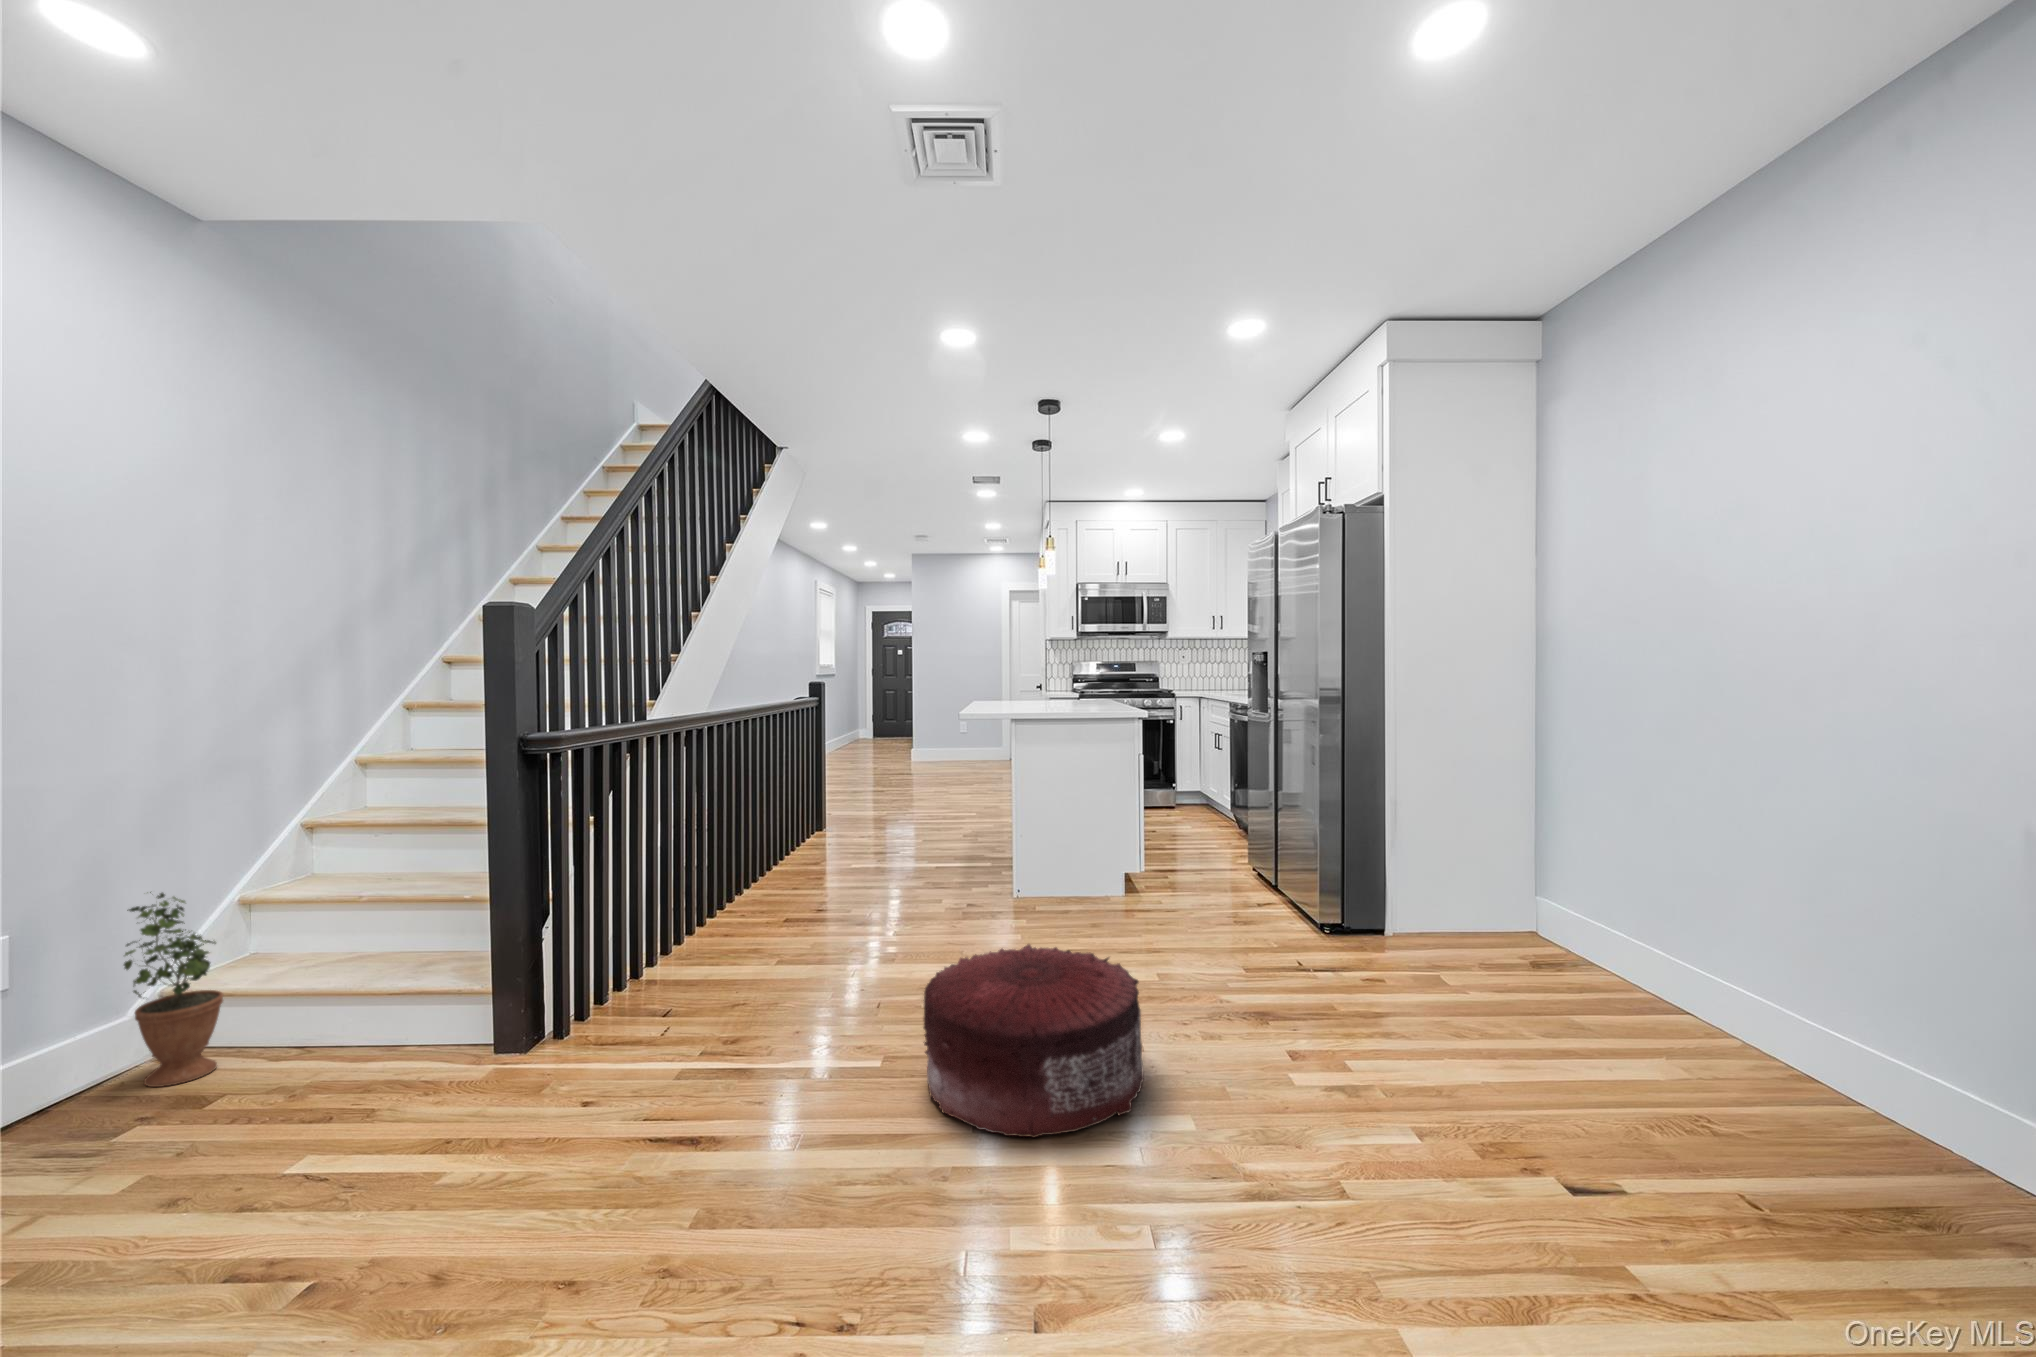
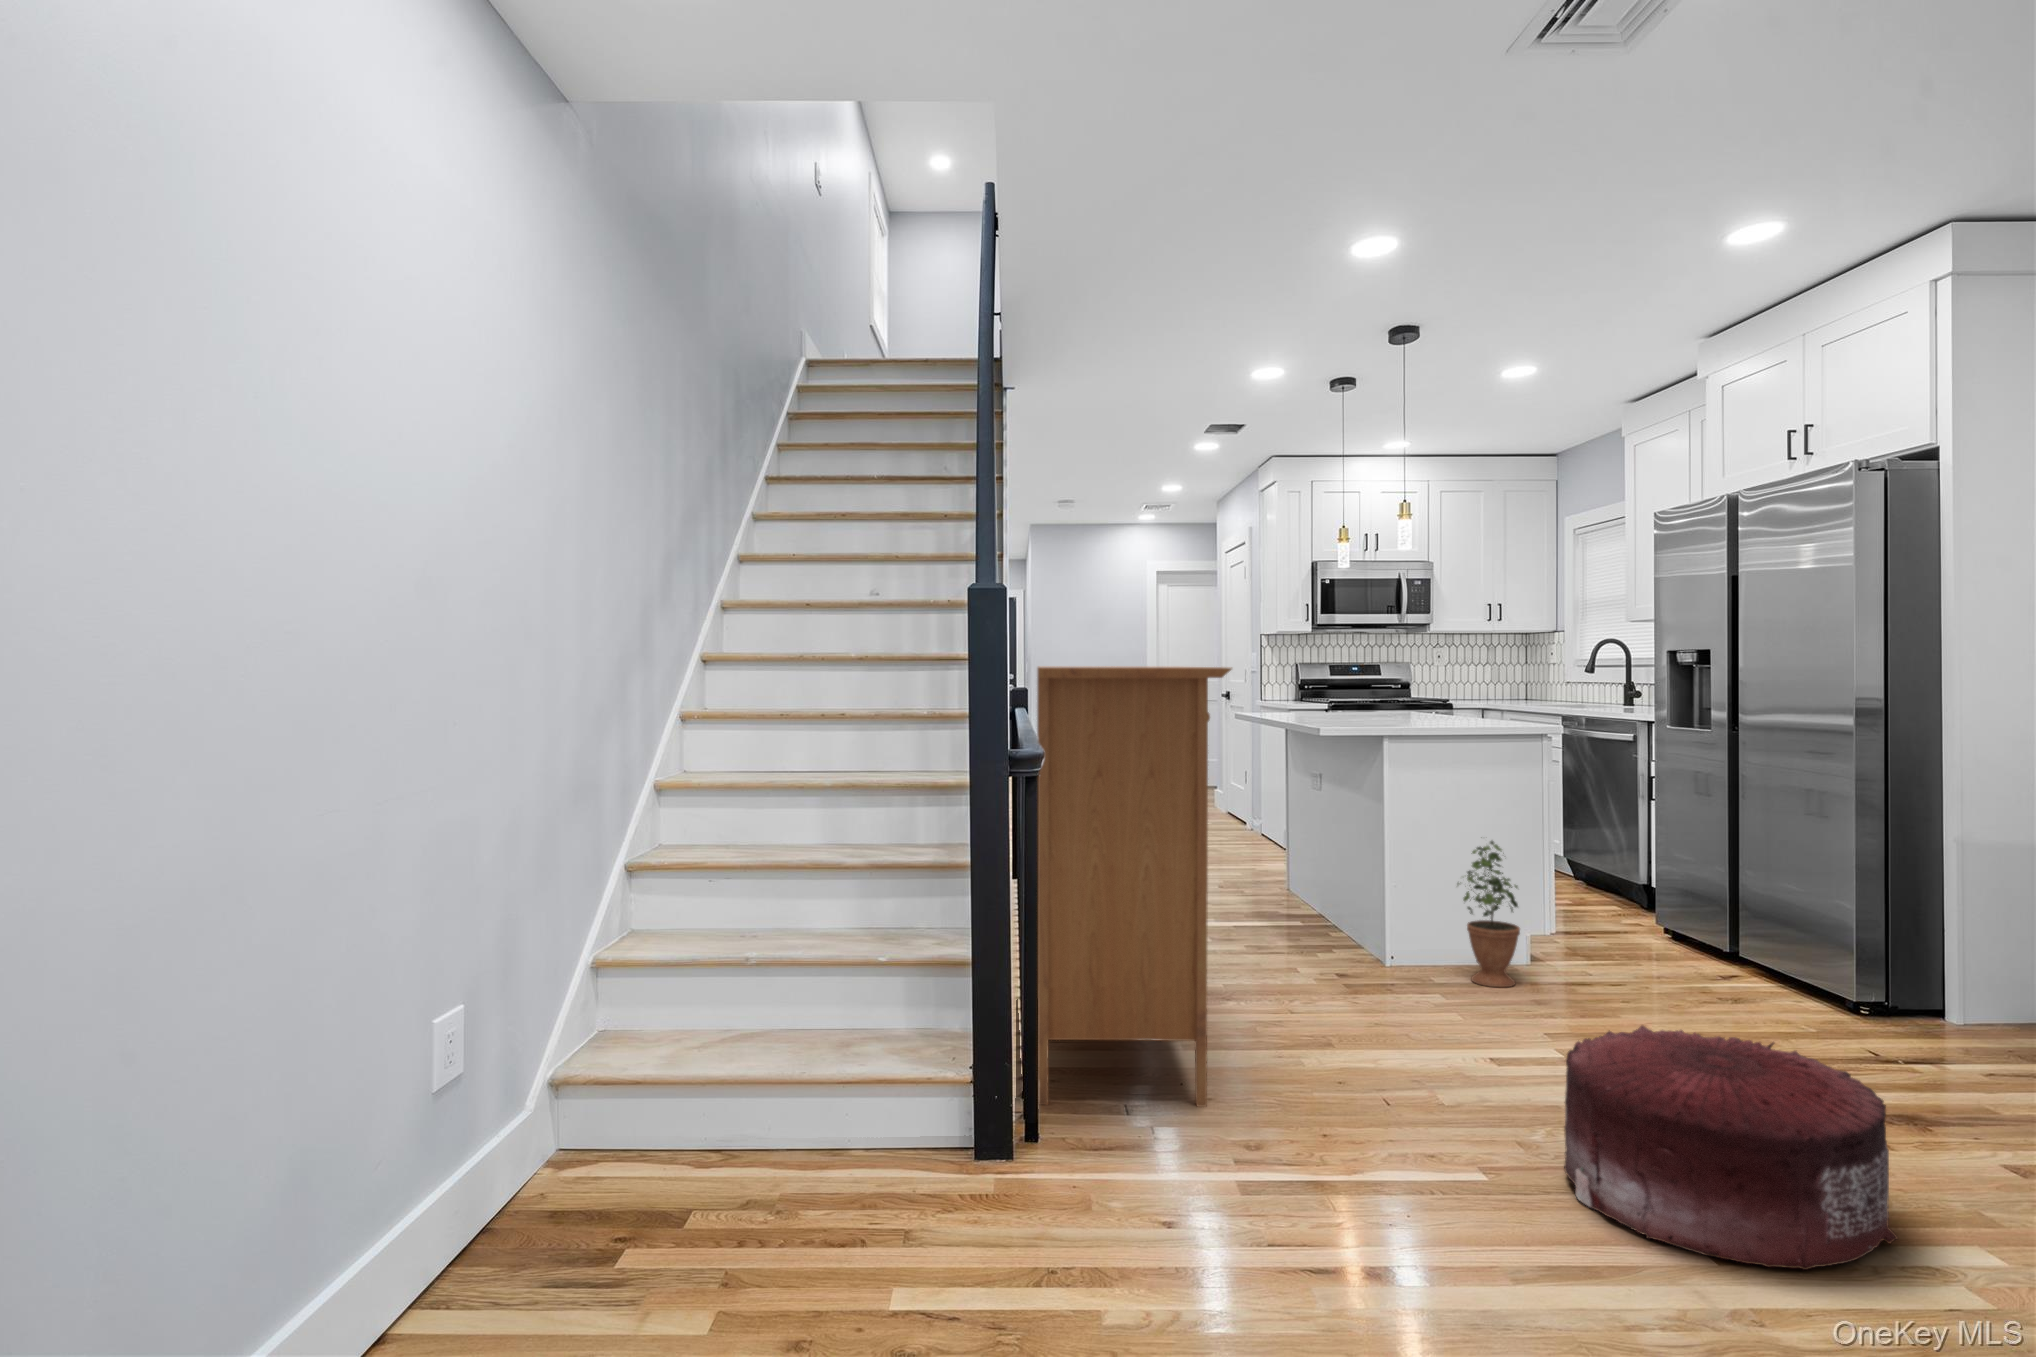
console table: none [594,667,825,1009] -> present [1037,666,1232,1107]
potted plant: present [124,892,223,1087] -> present [1457,841,1520,987]

